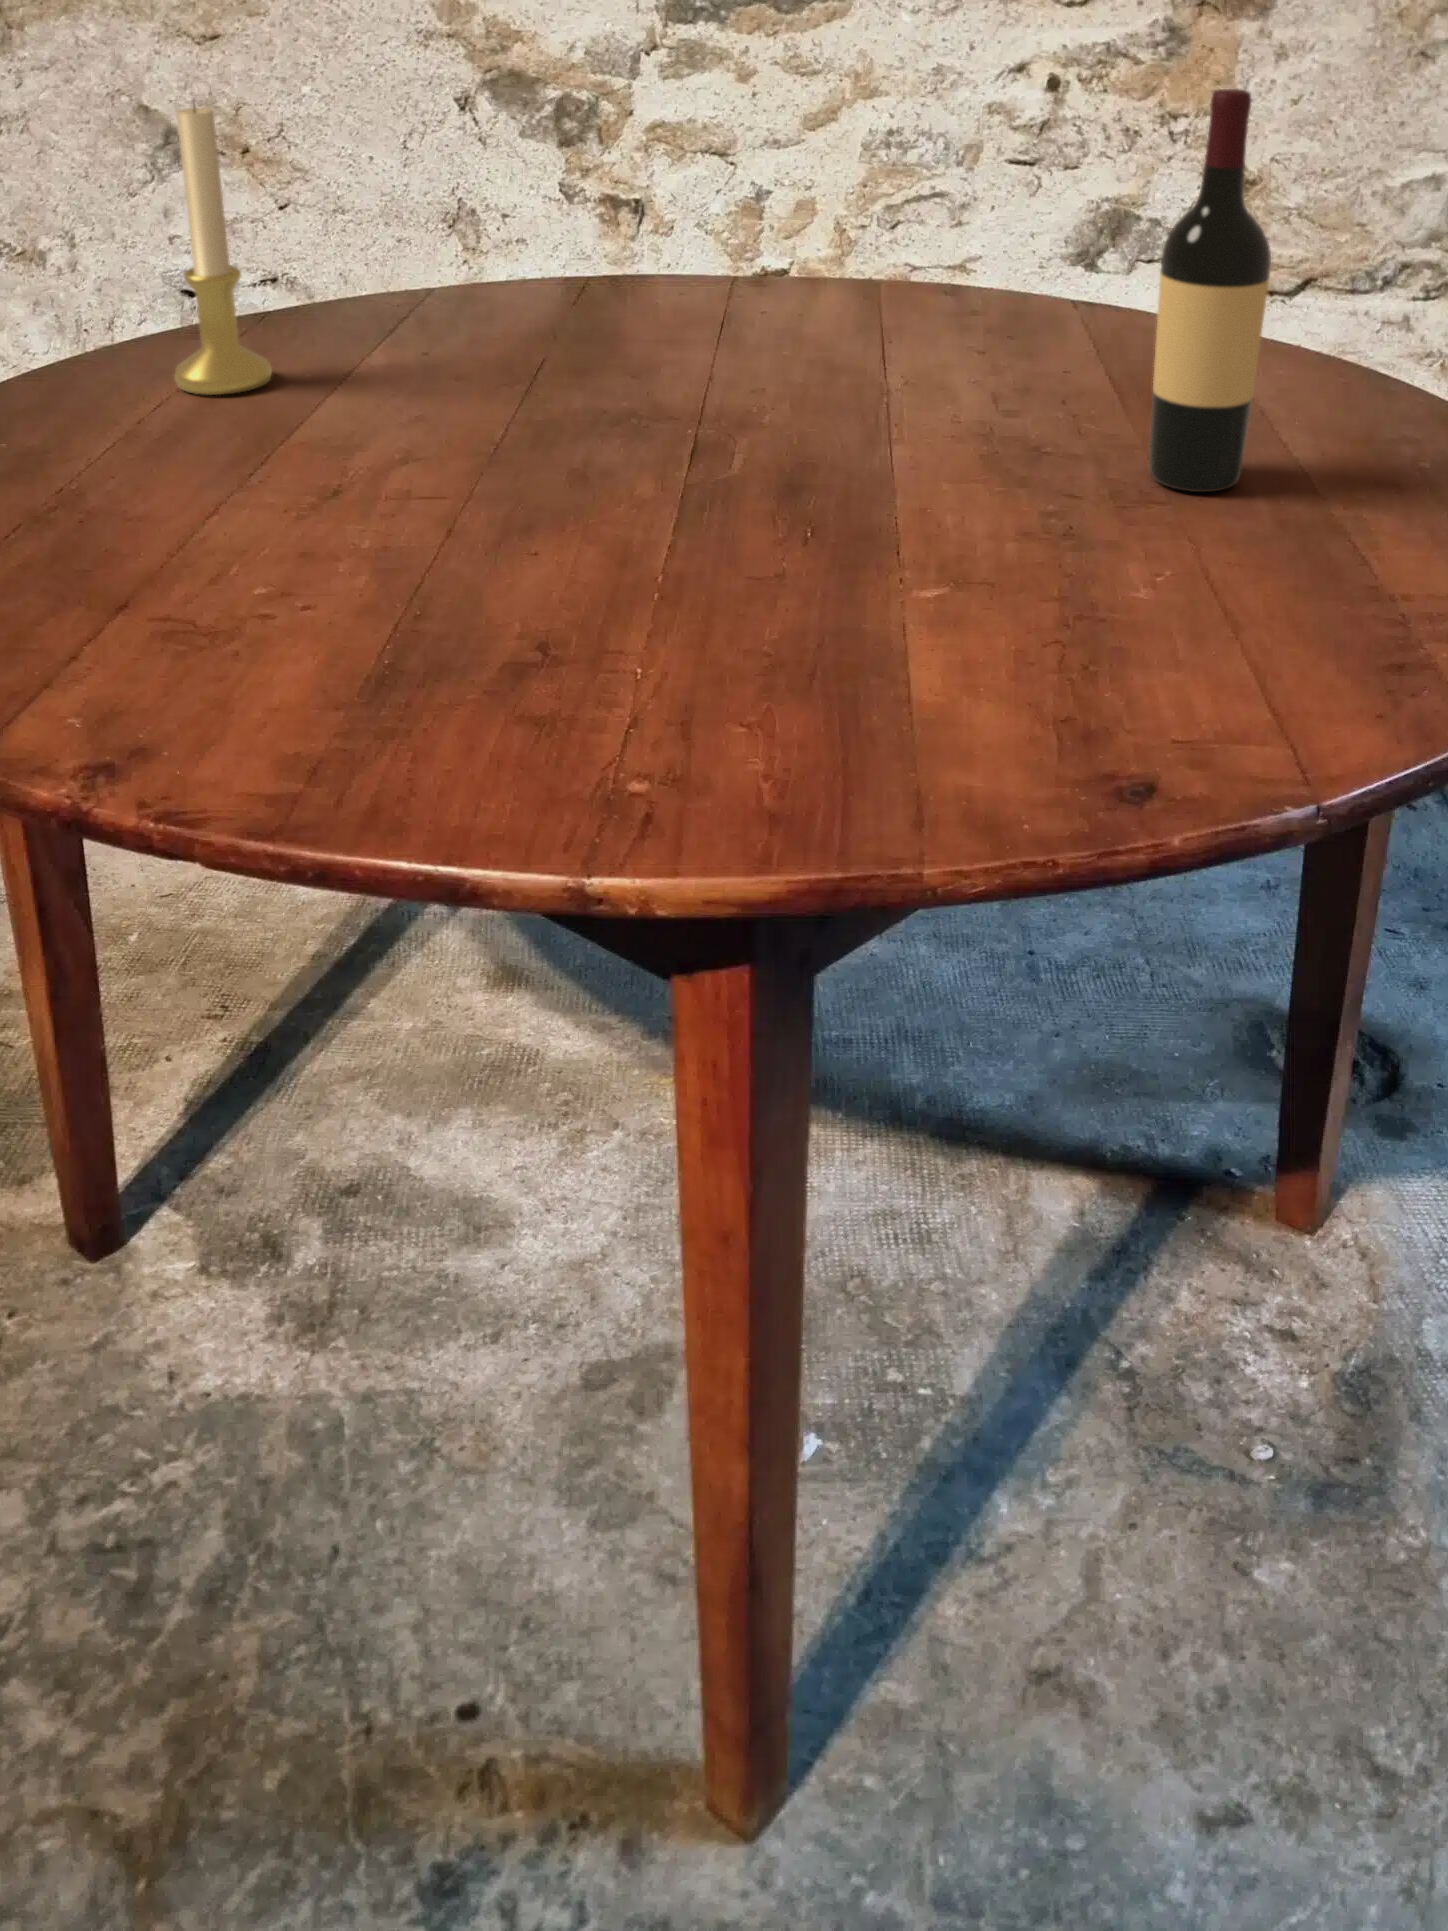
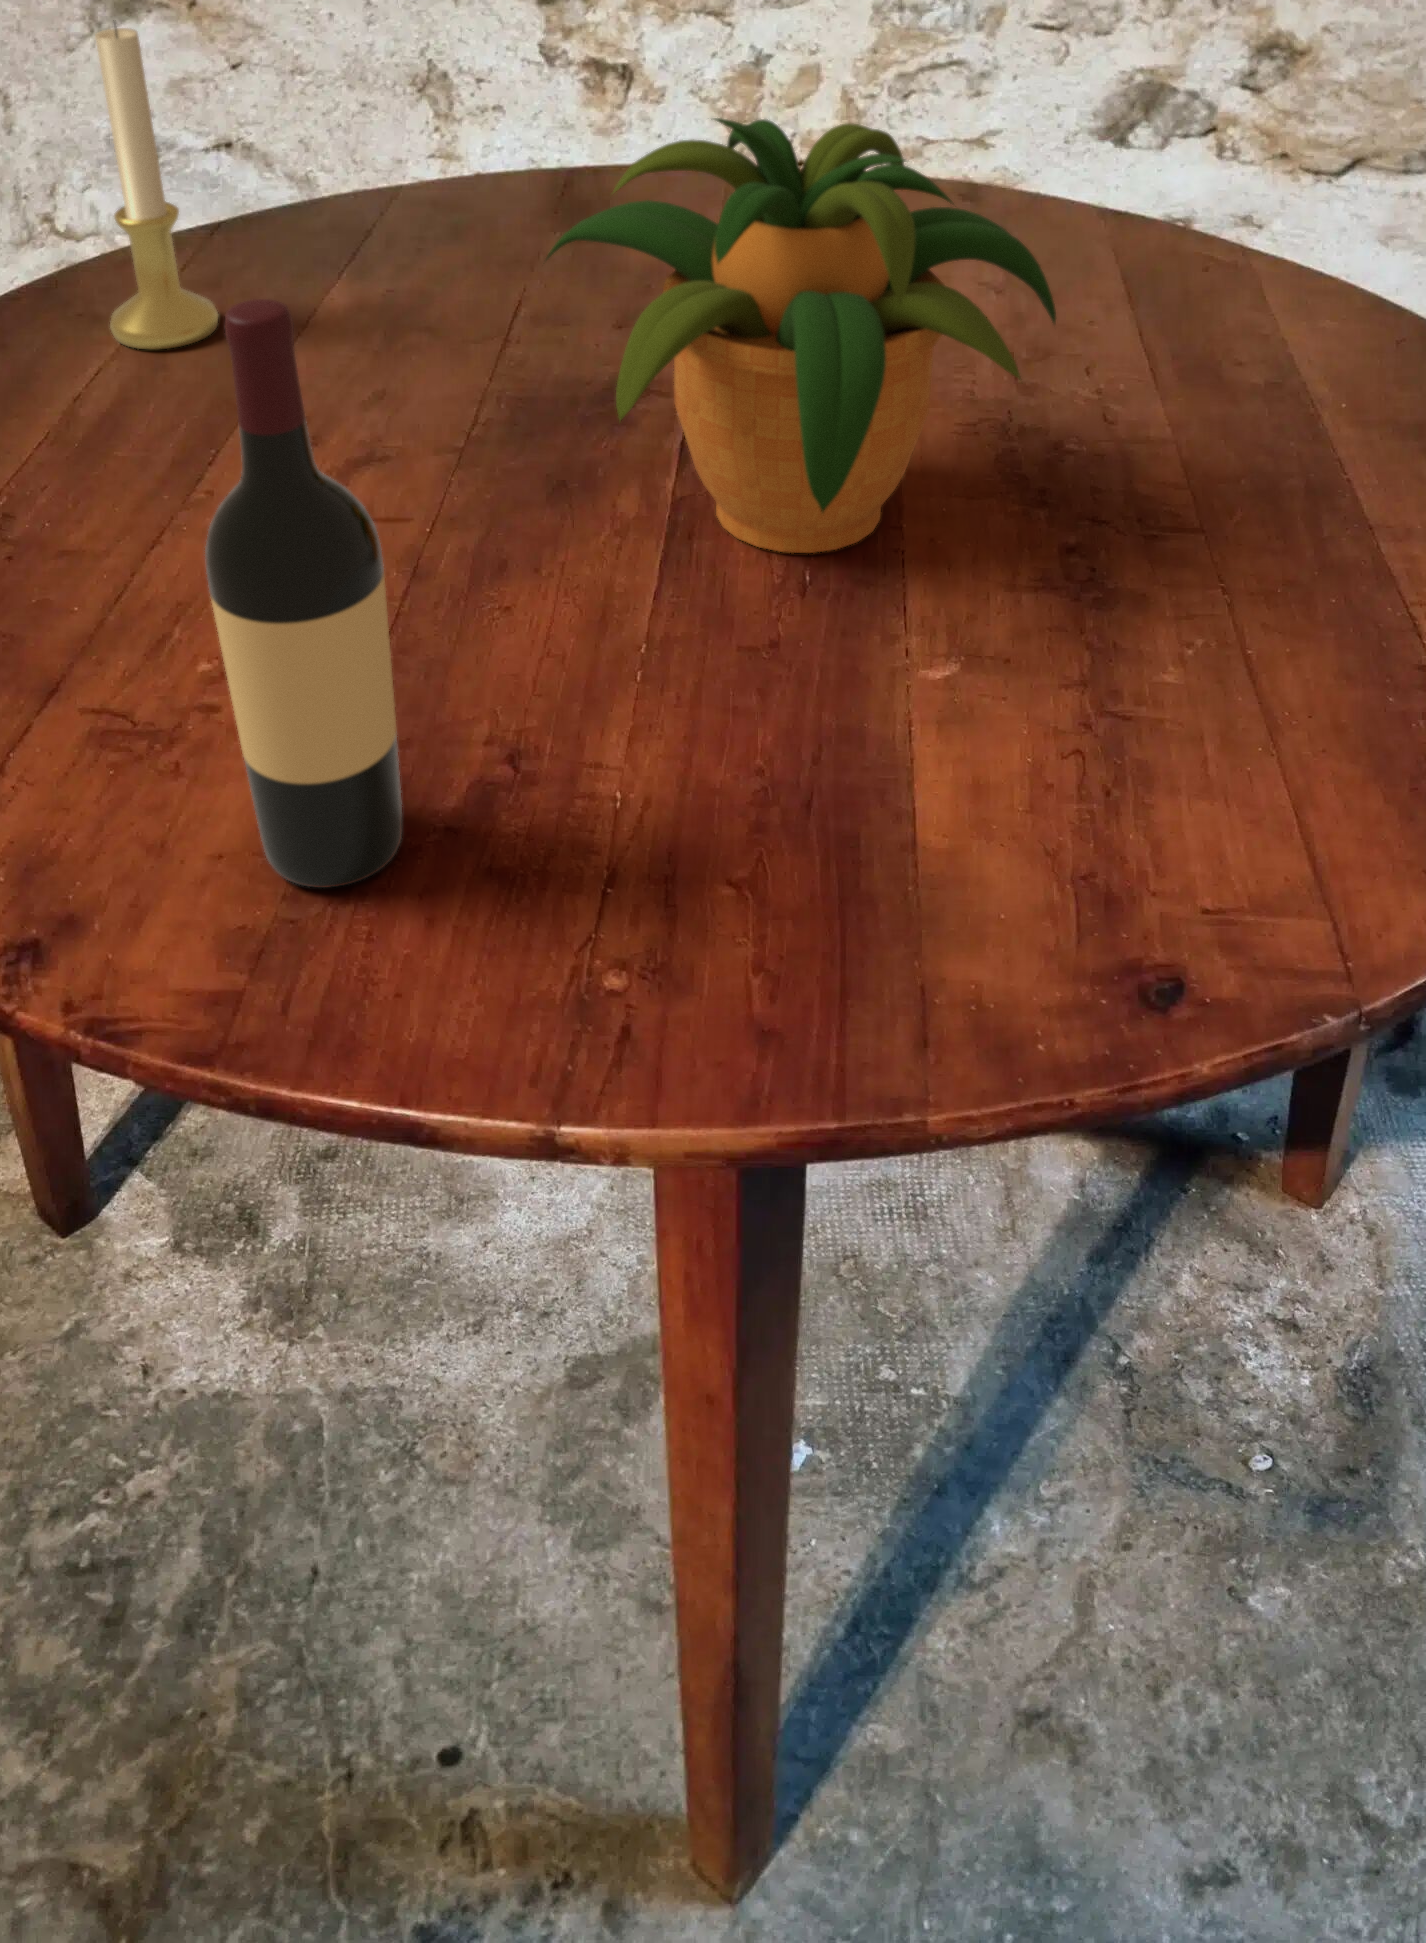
wine bottle: present [1149,89,1271,492] -> present [205,299,402,888]
potted plant: none [569,132,1023,526] -> present [547,118,1056,553]

